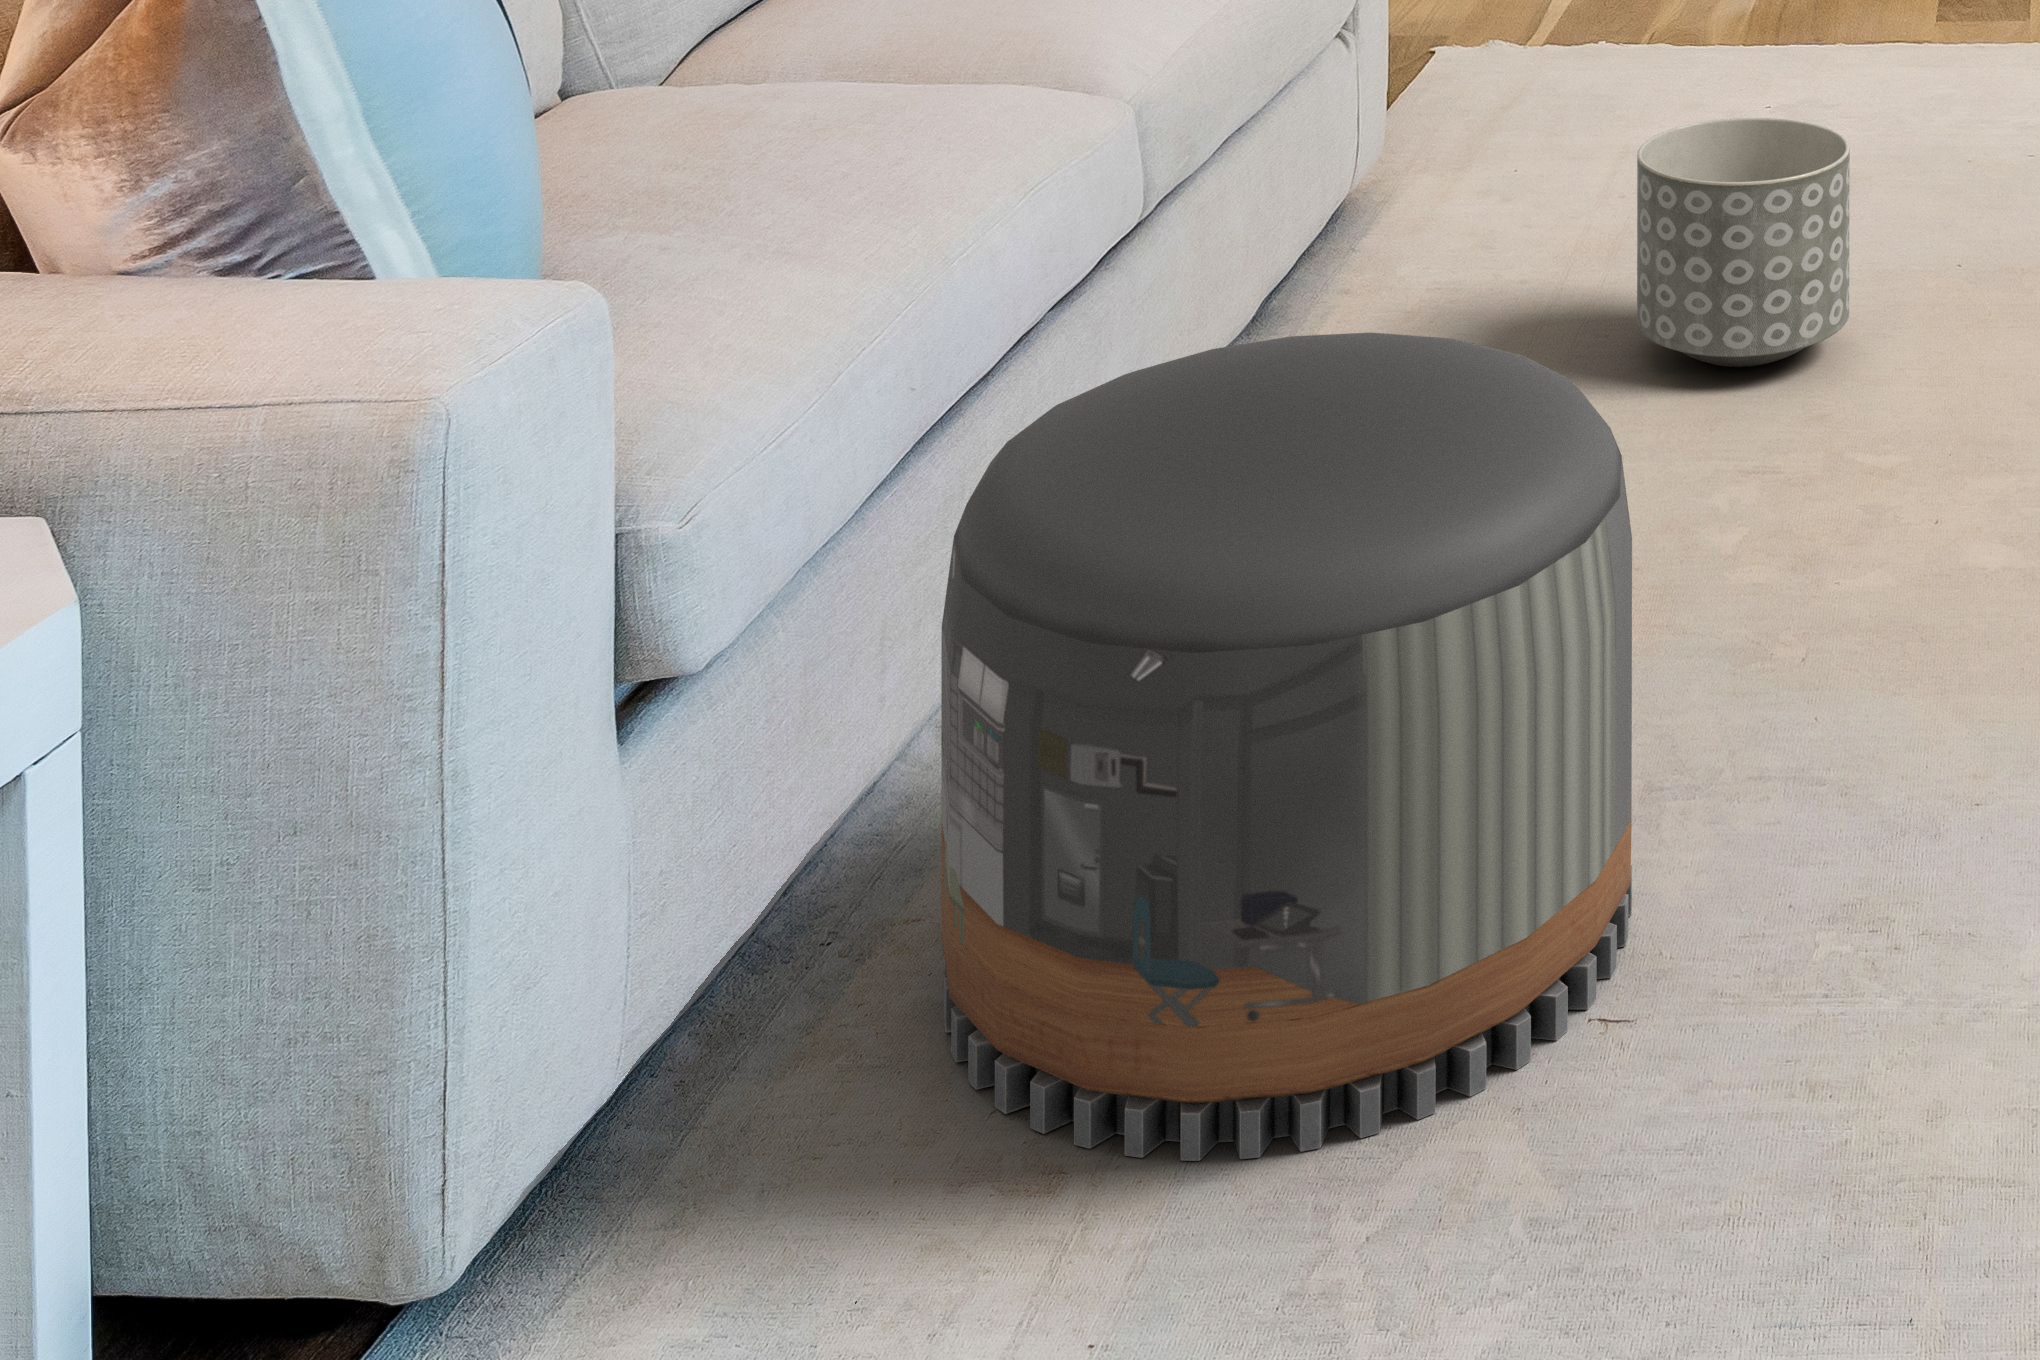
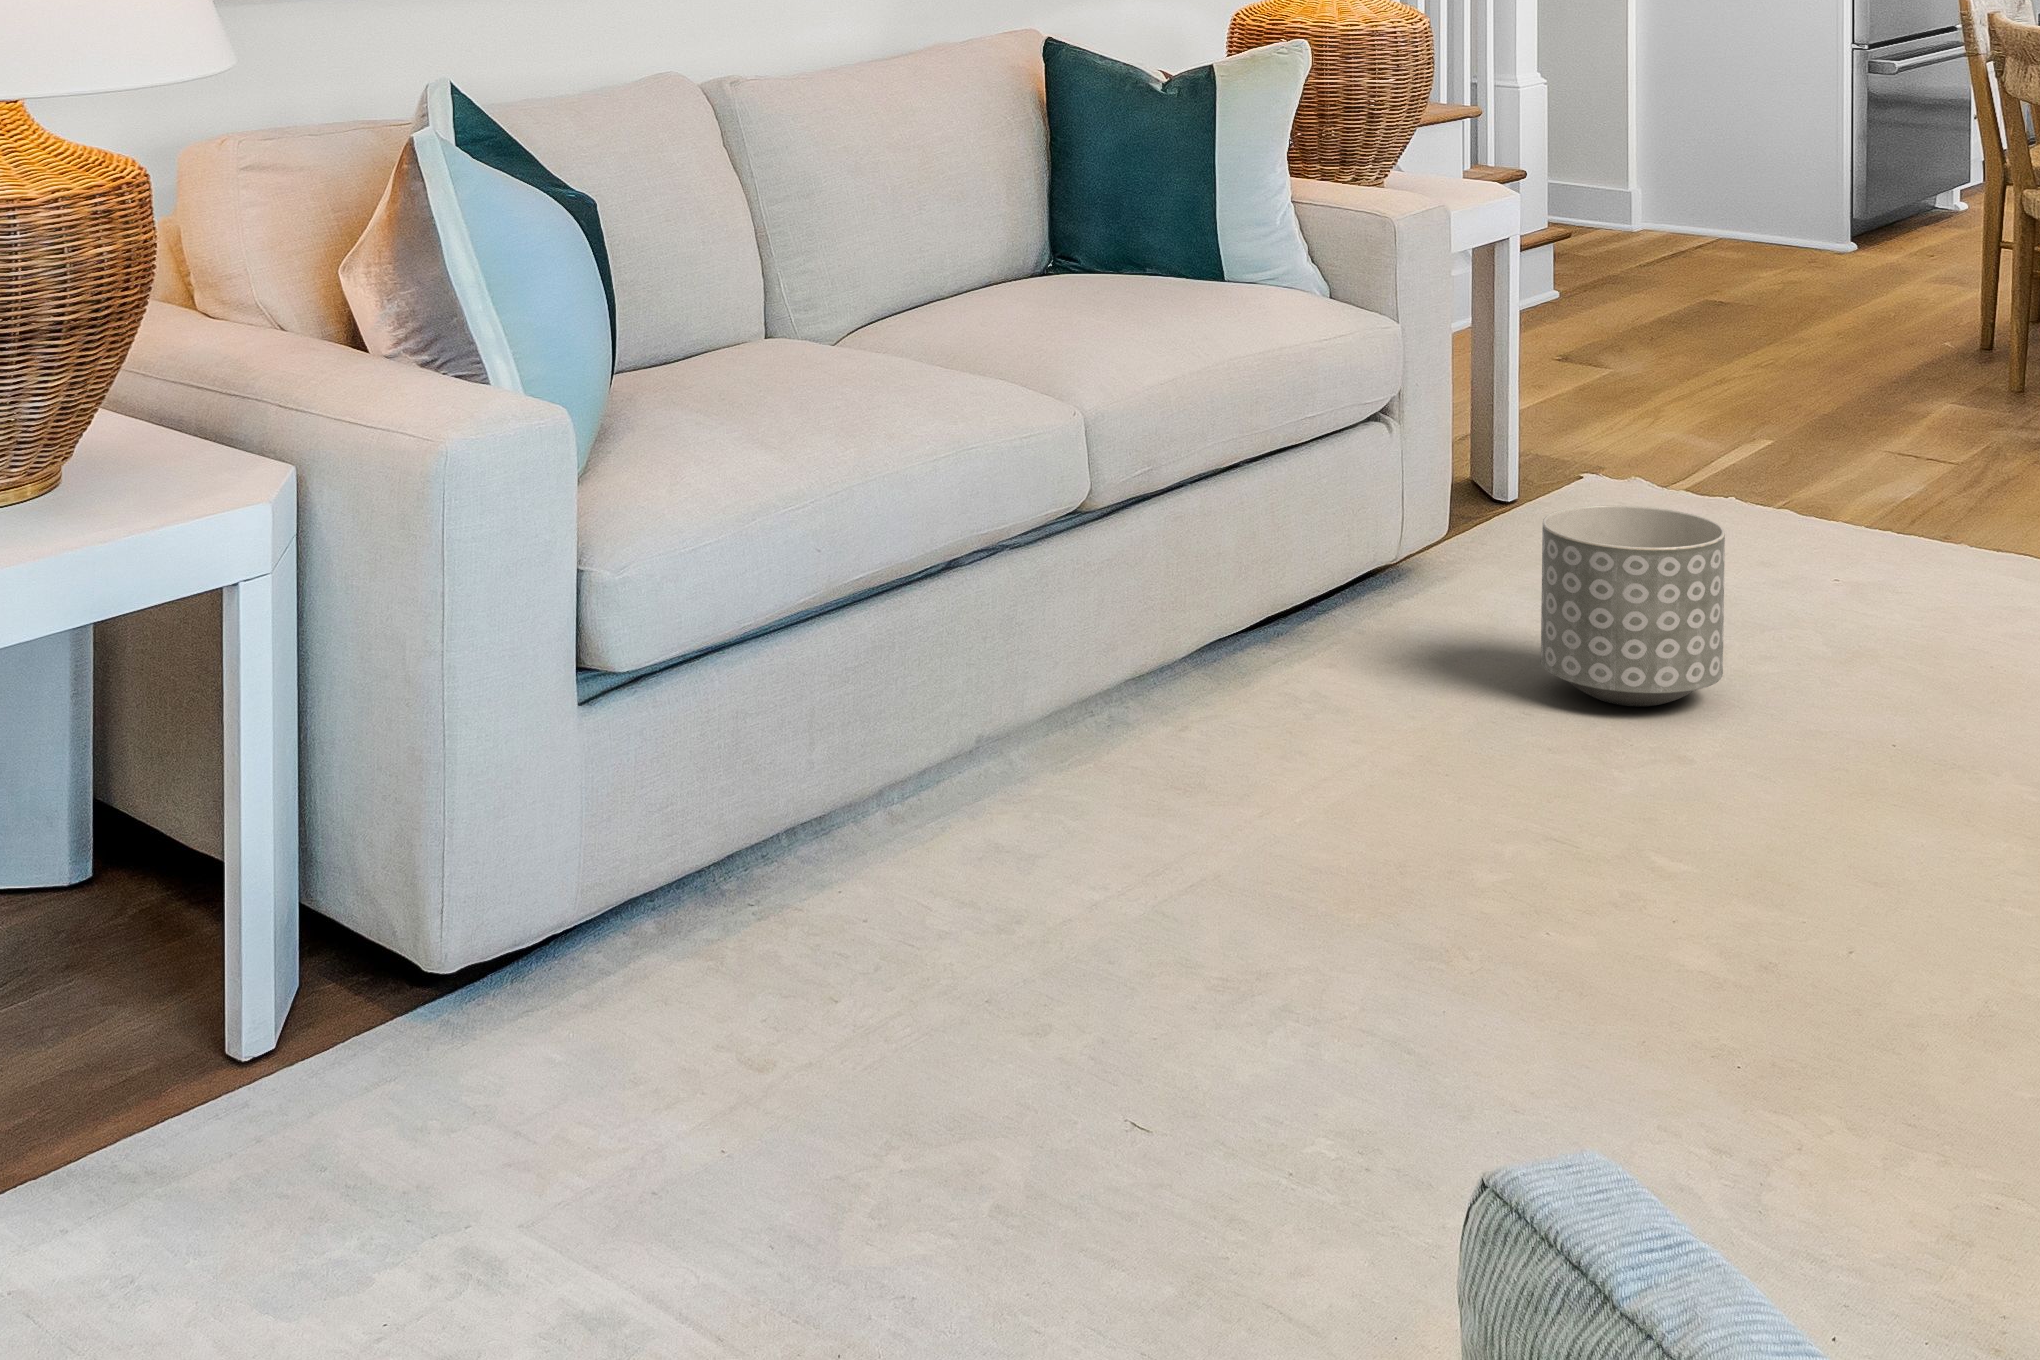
pouf: present [941,333,1632,1161] -> none [827,524,1273,989]

